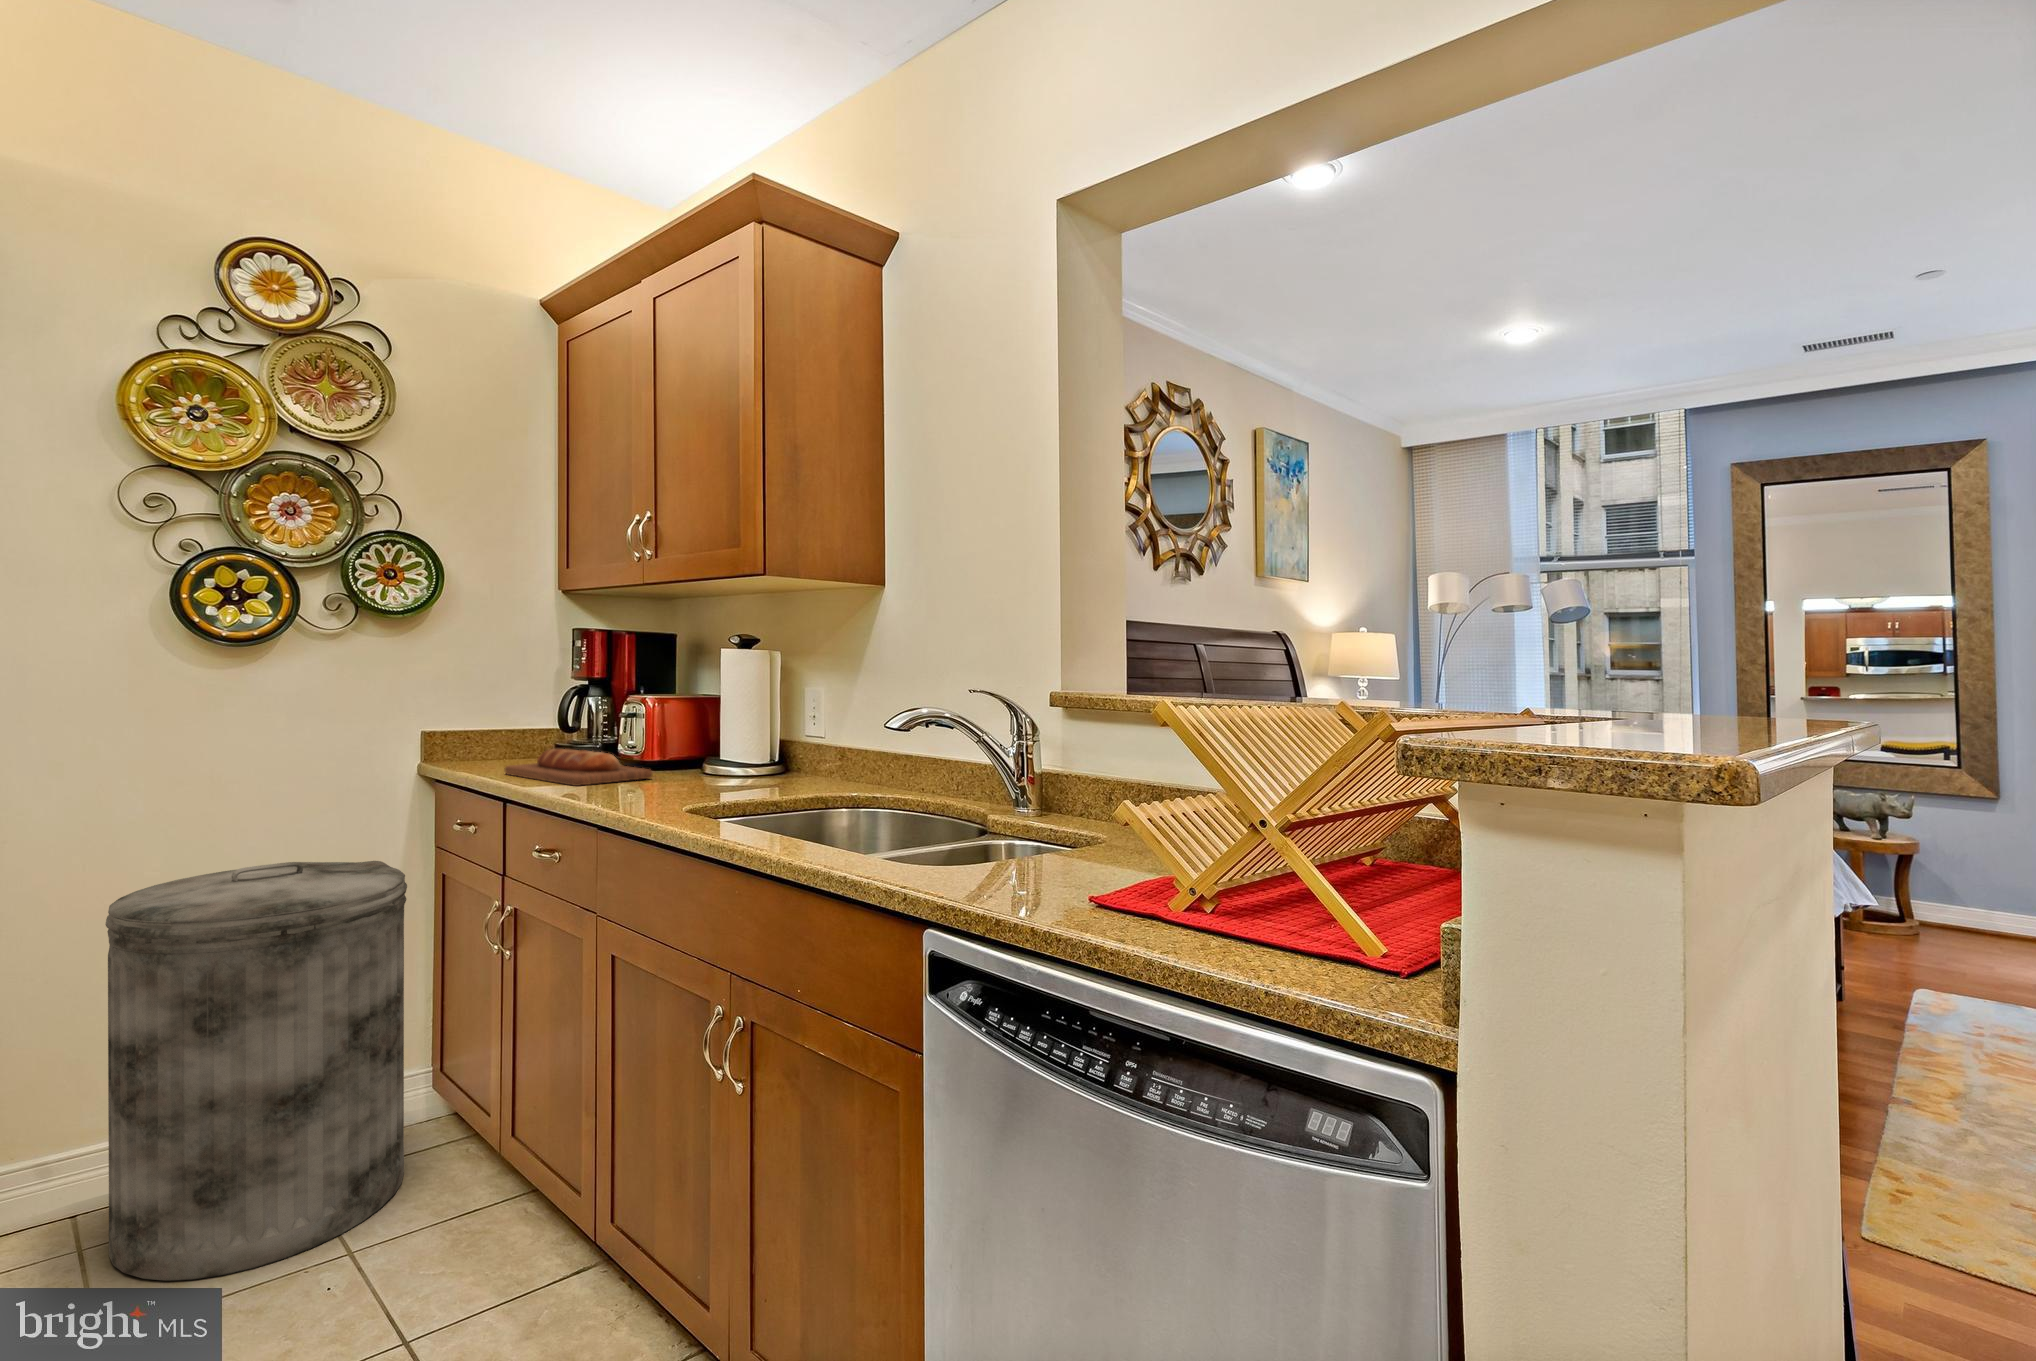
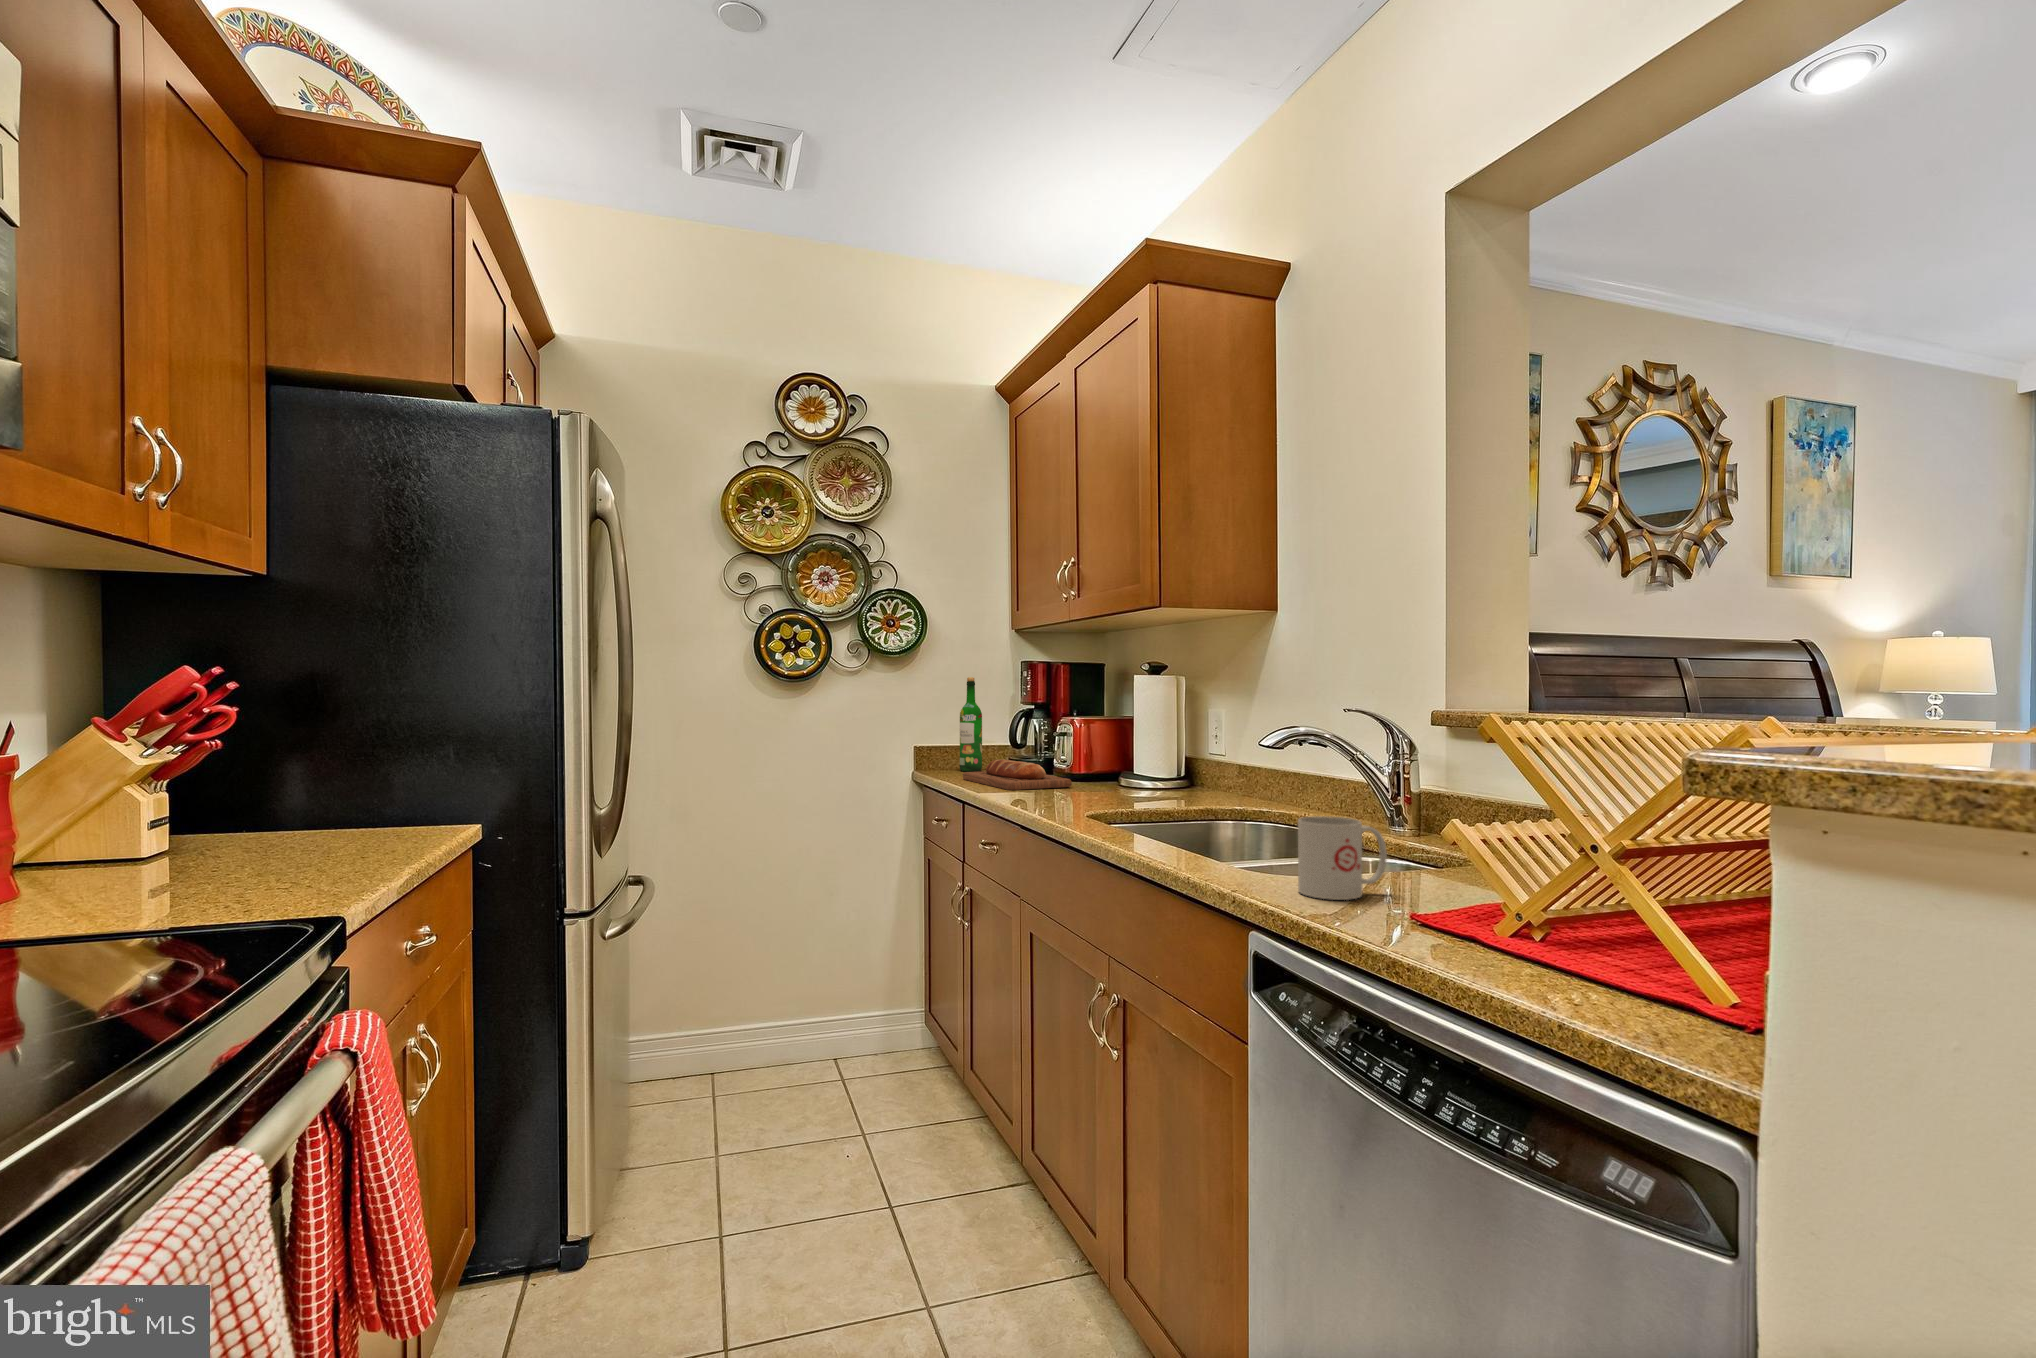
wine bottle: none [494,649,525,764] -> present [960,677,982,771]
mug: none [969,805,1050,890] -> present [1298,816,1387,900]
trash can: present [105,861,407,1281] -> none [717,839,894,1136]

